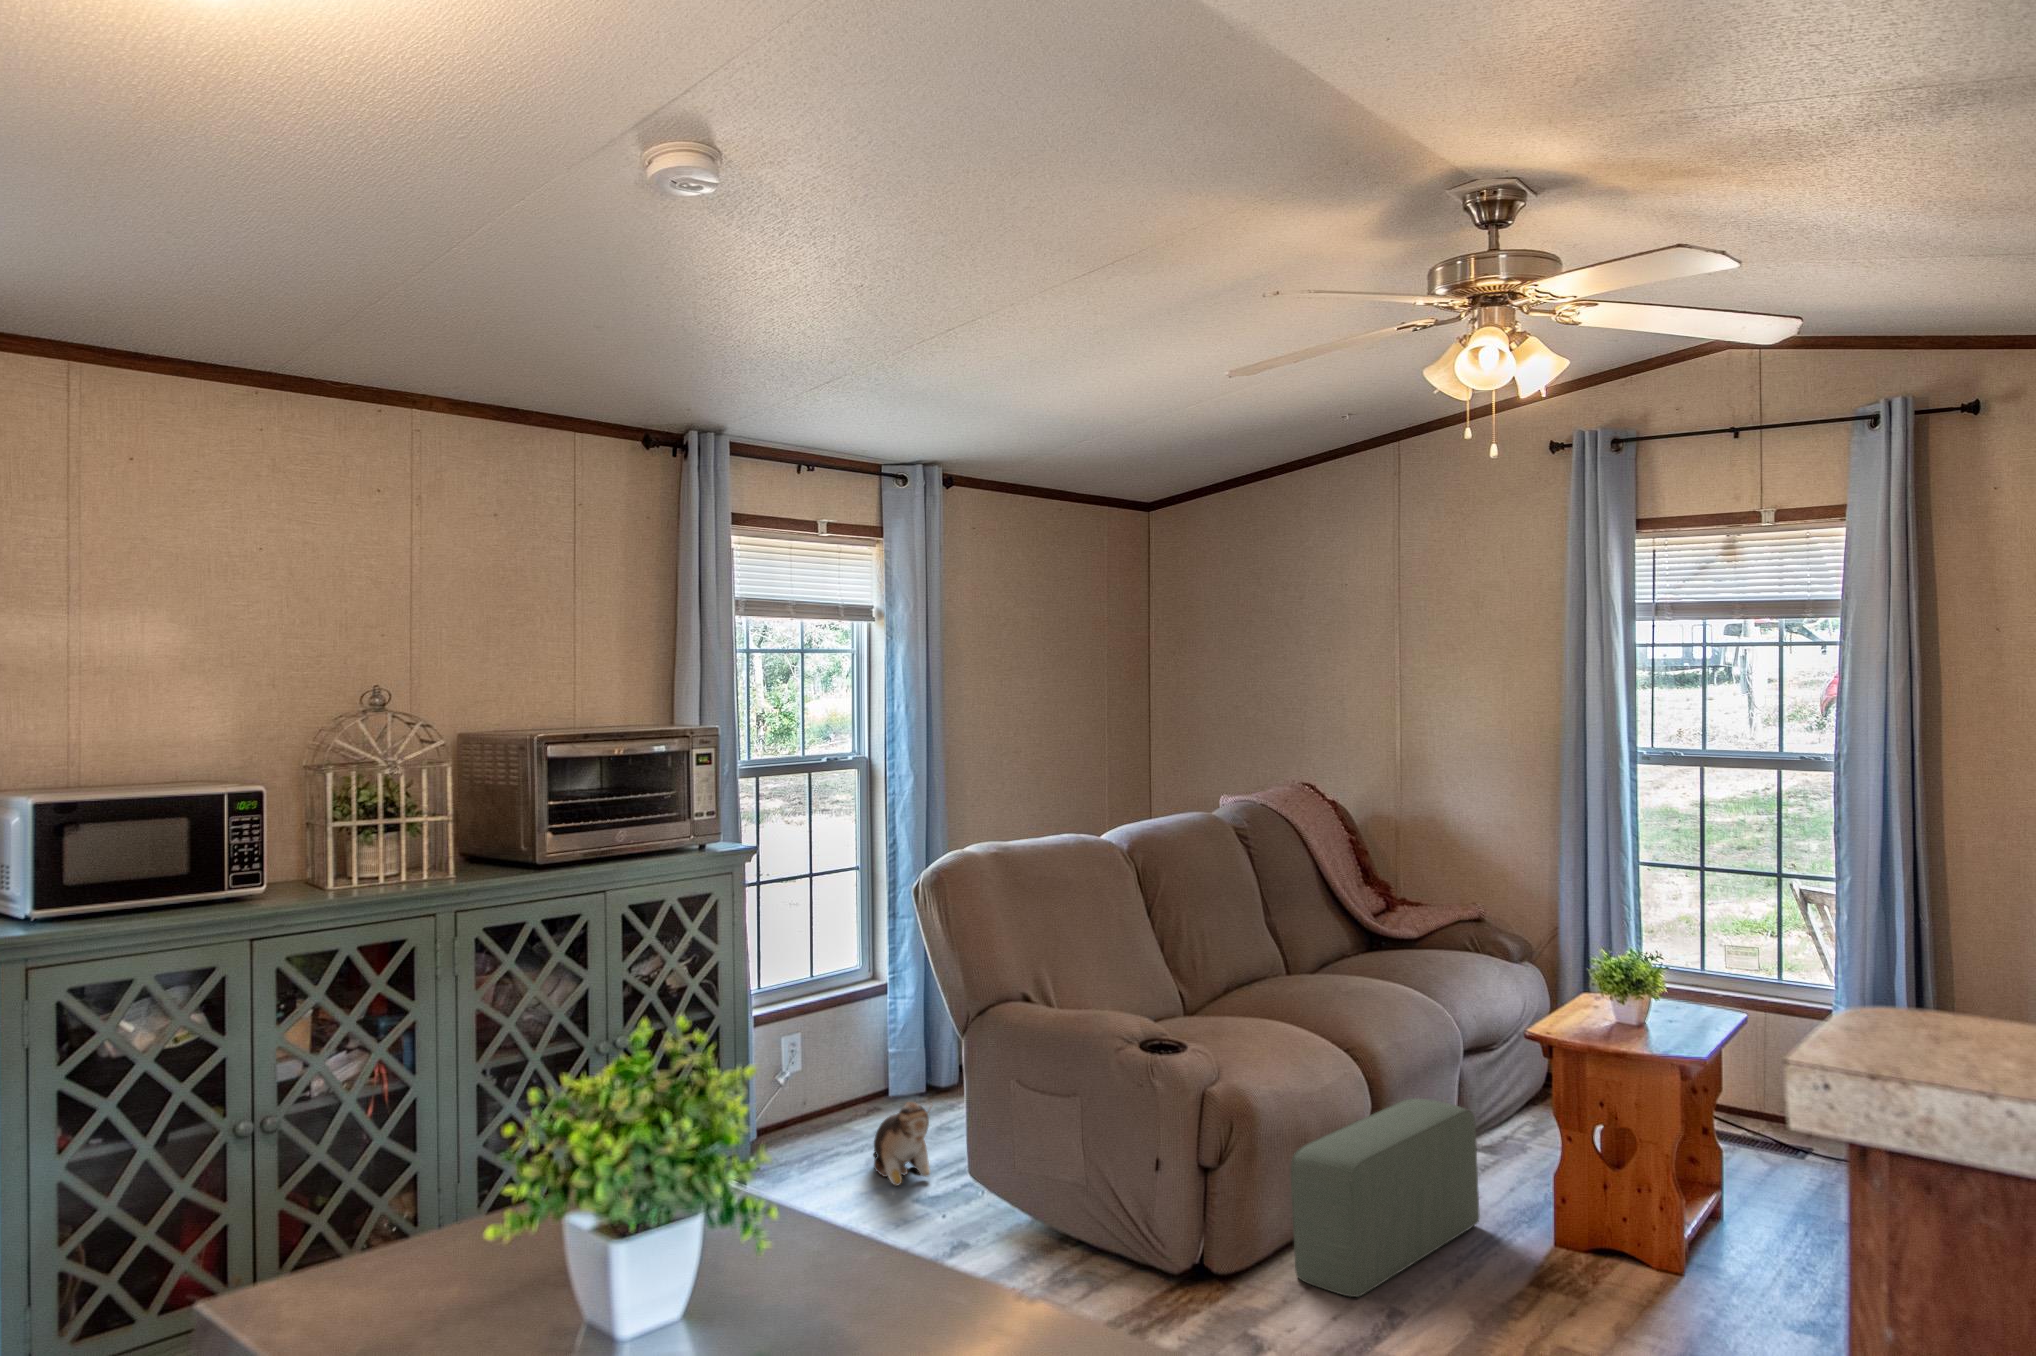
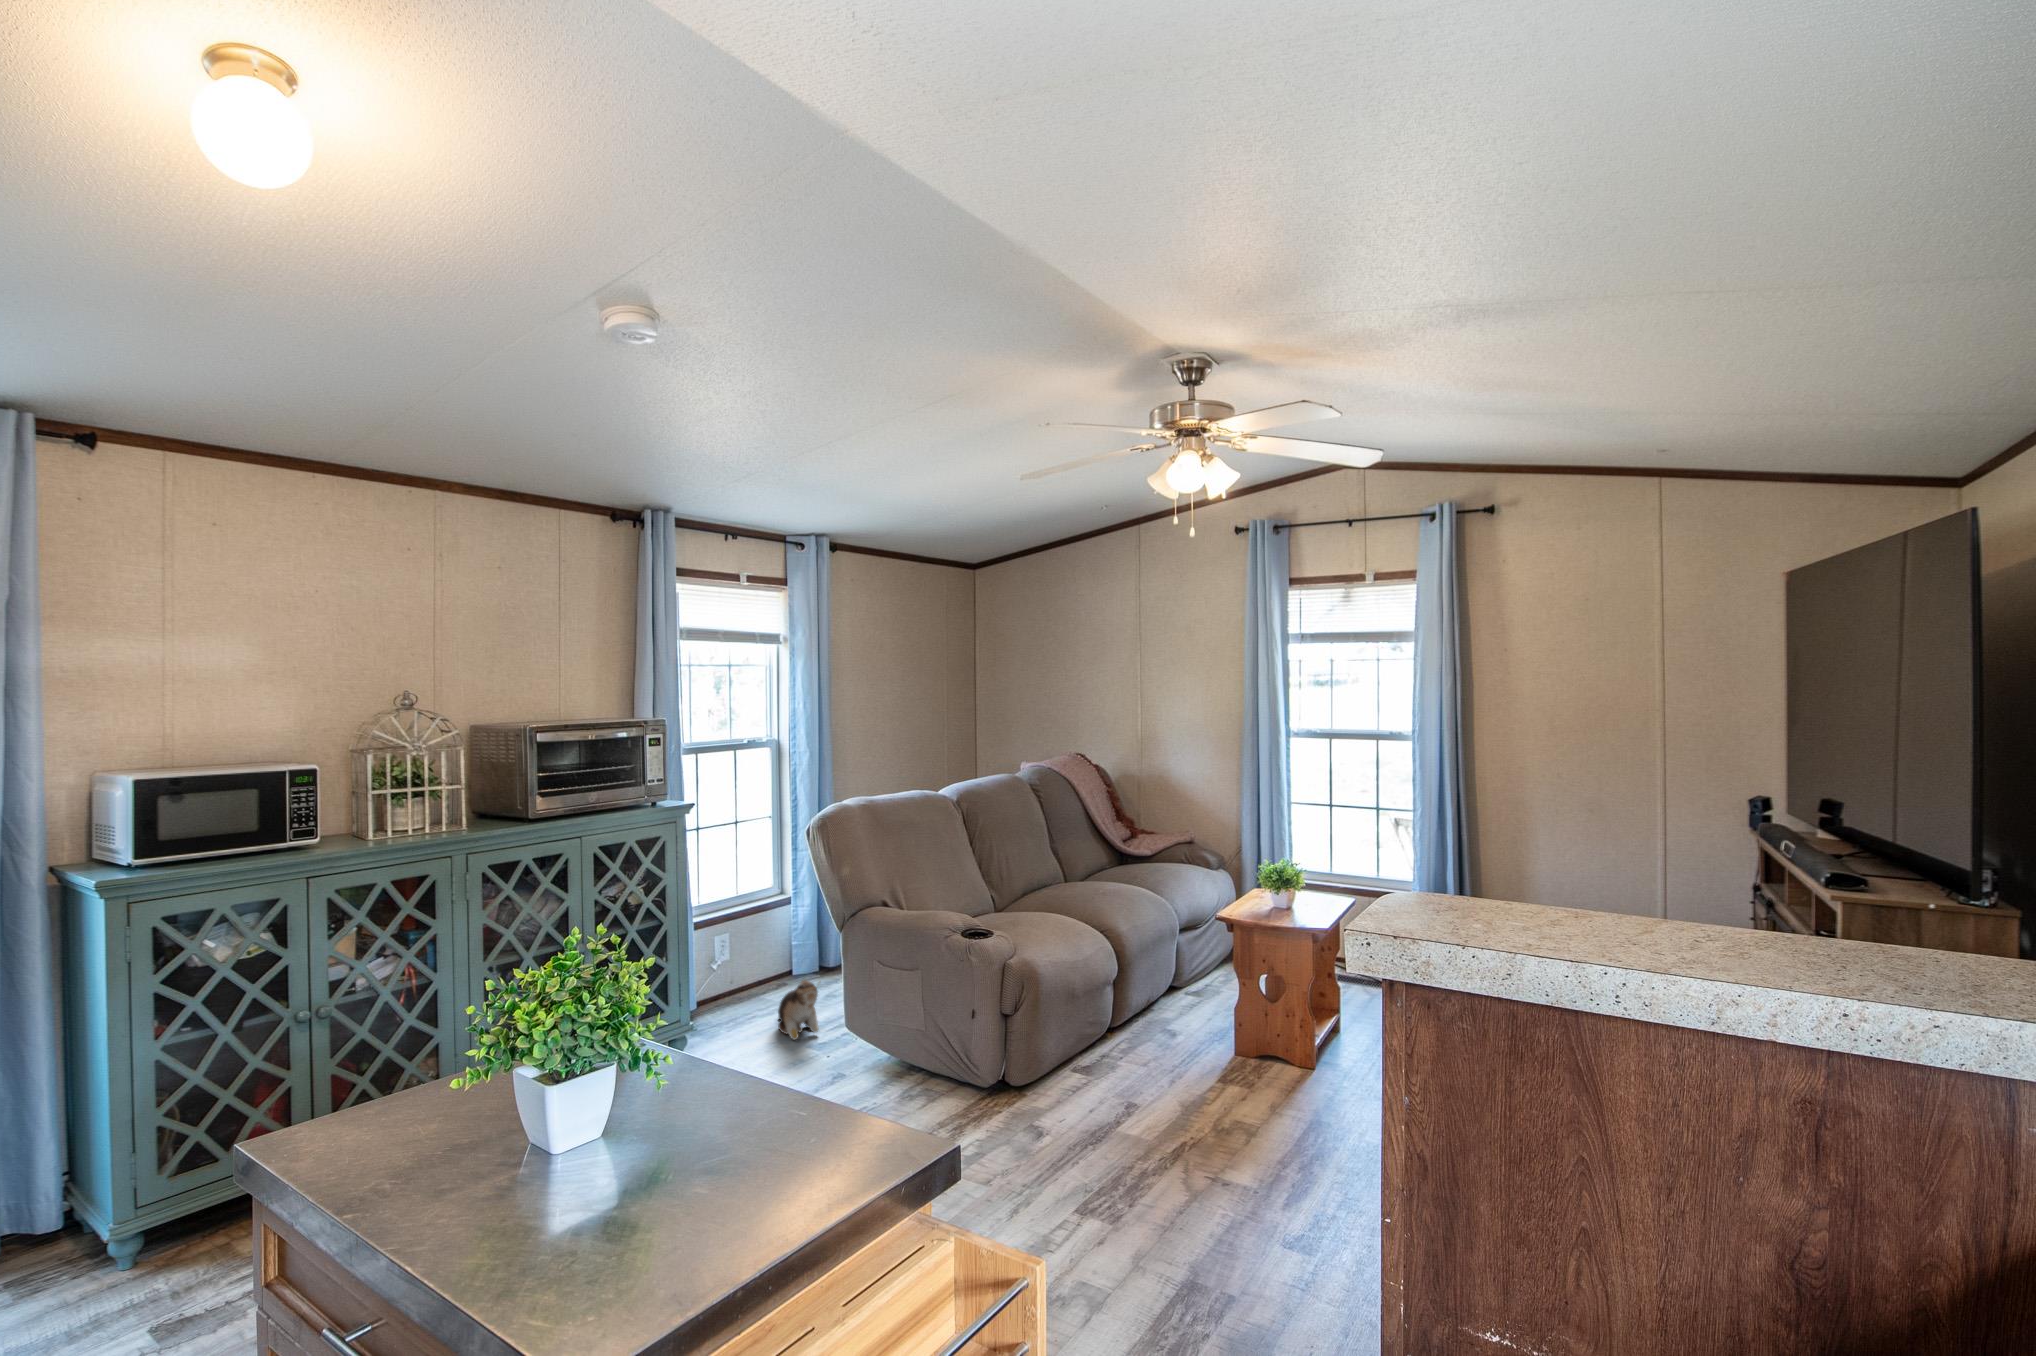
pouf: present [1291,1098,1480,1297] -> none [1064,963,1189,1095]

